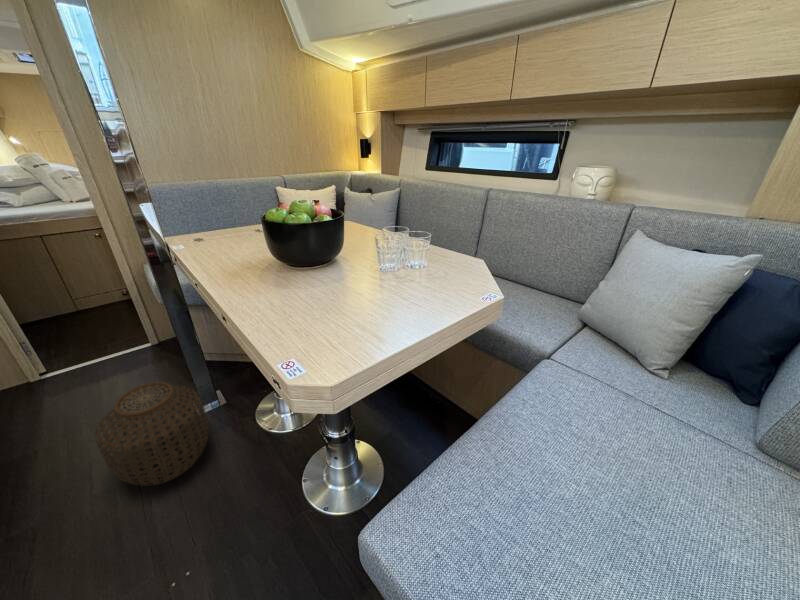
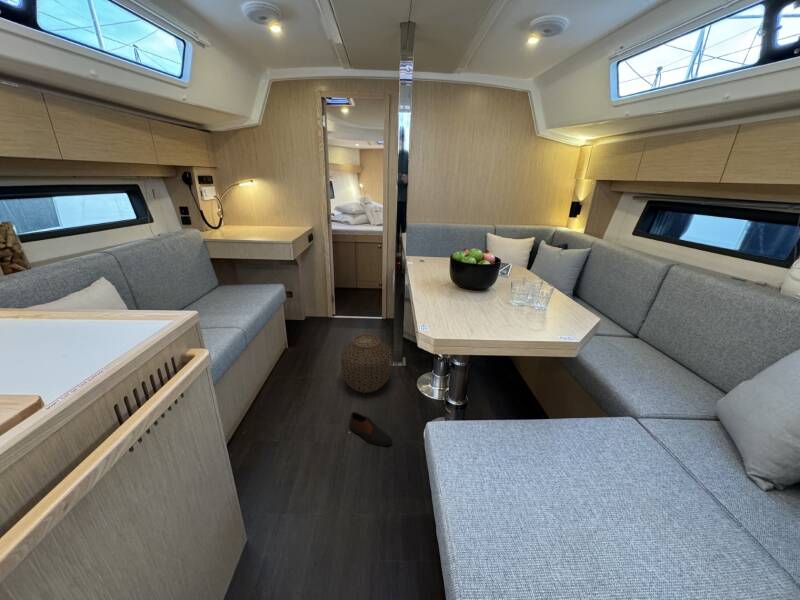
shoe: none [165,520,259,561] -> present [349,412,392,446]

